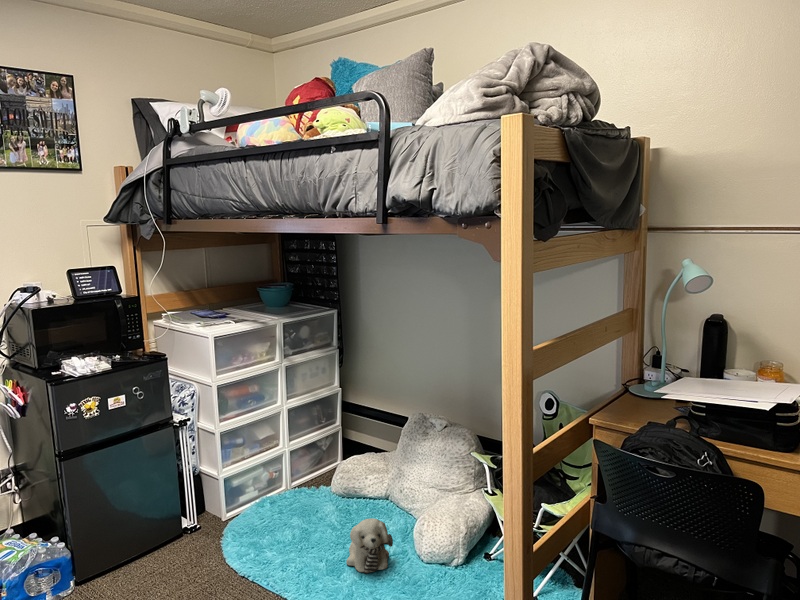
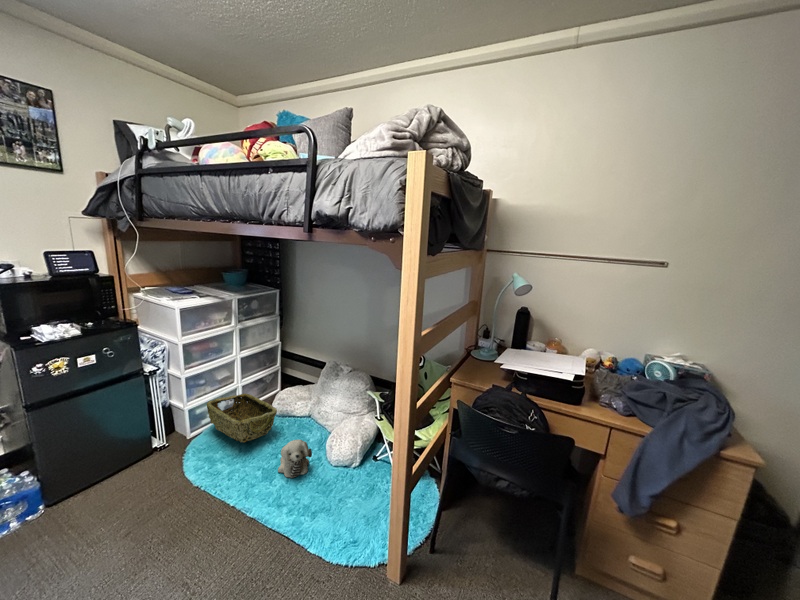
woven basket: none [246,460,340,525] -> present [207,394,277,442]

